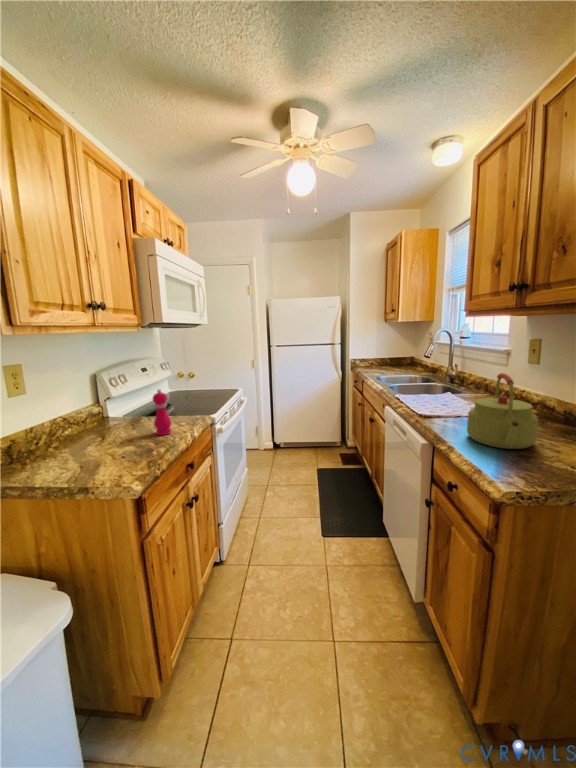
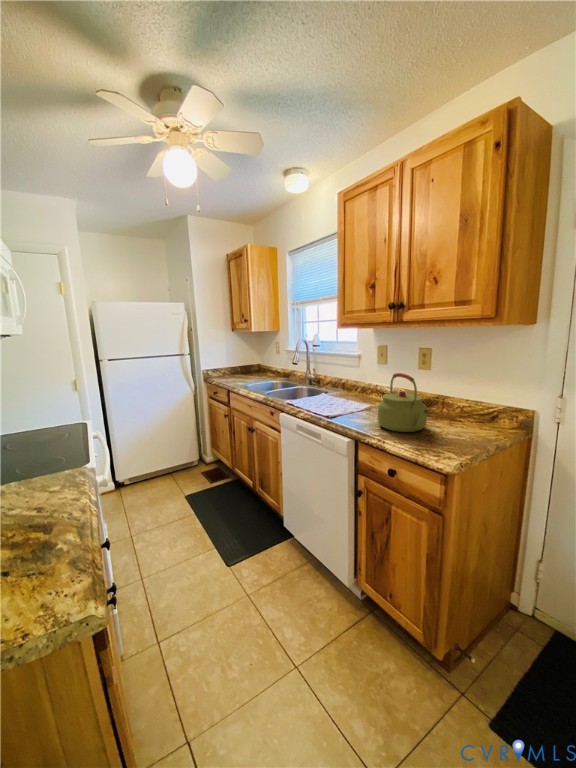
pepper mill: present [153,389,172,435] -> none [20,438,58,512]

